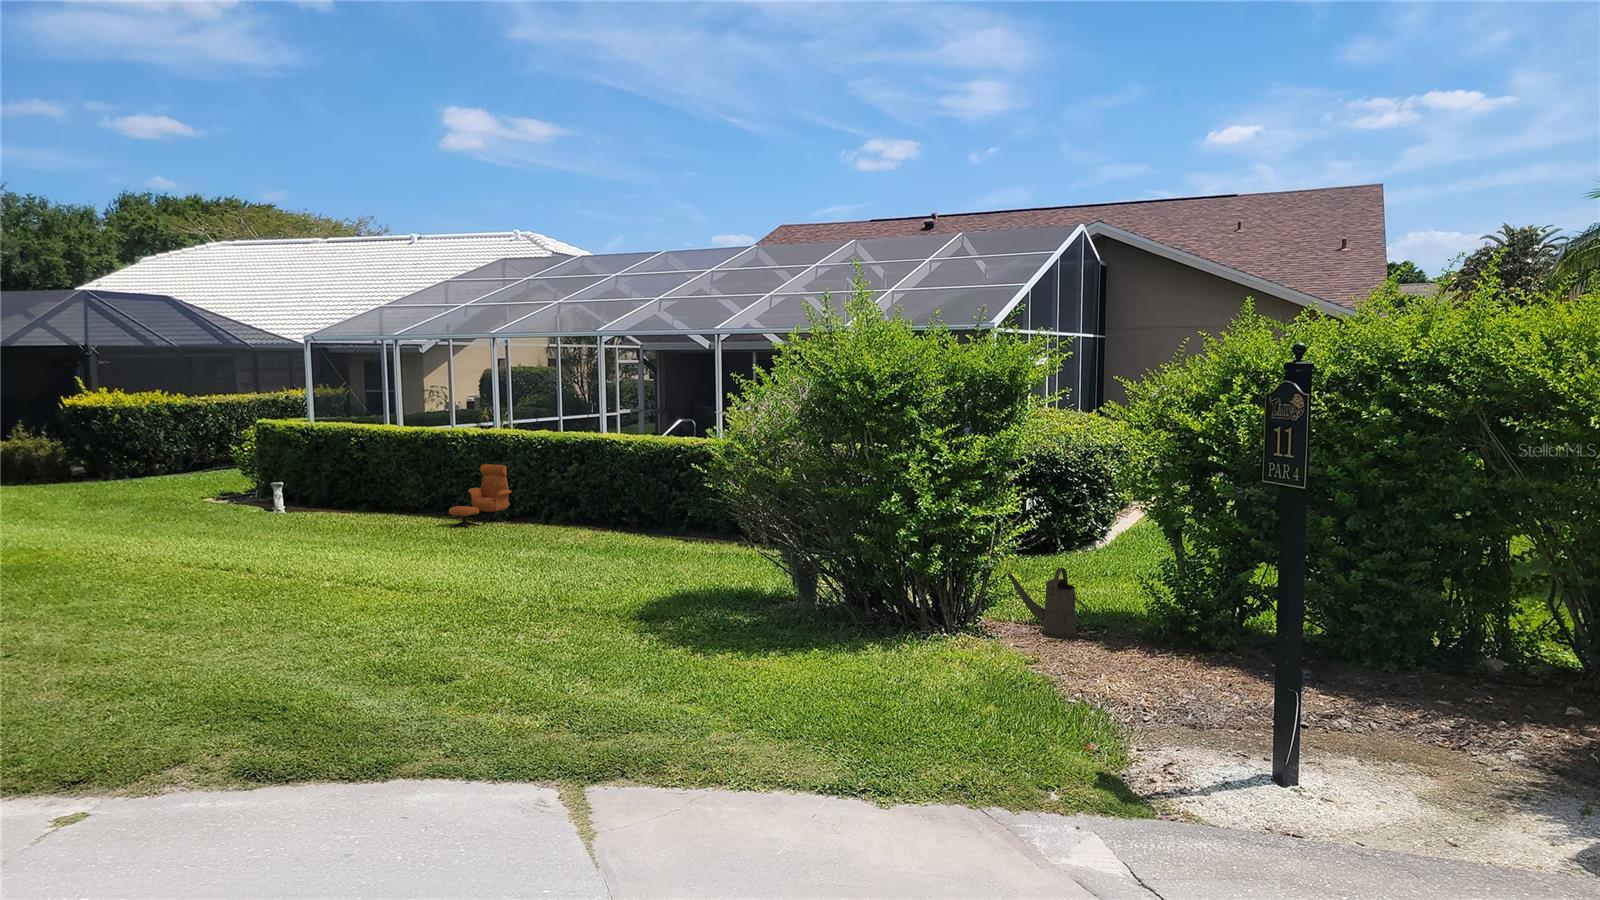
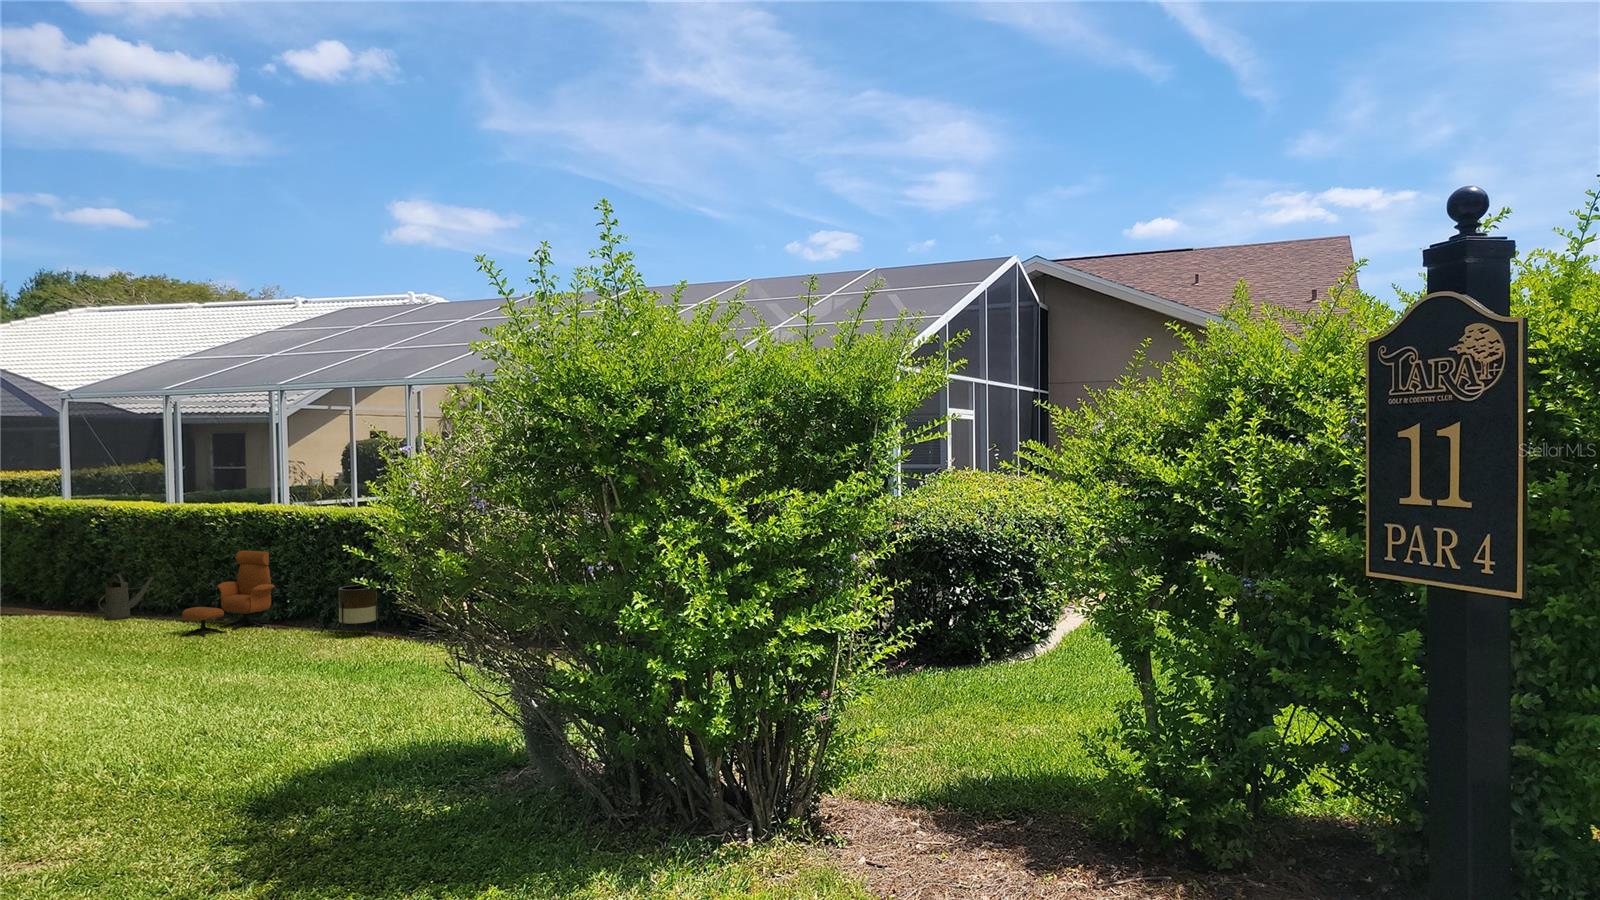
planter: none [568,491,597,530] -> present [338,585,378,638]
watering can: present [1008,568,1088,639] -> present [98,574,153,620]

